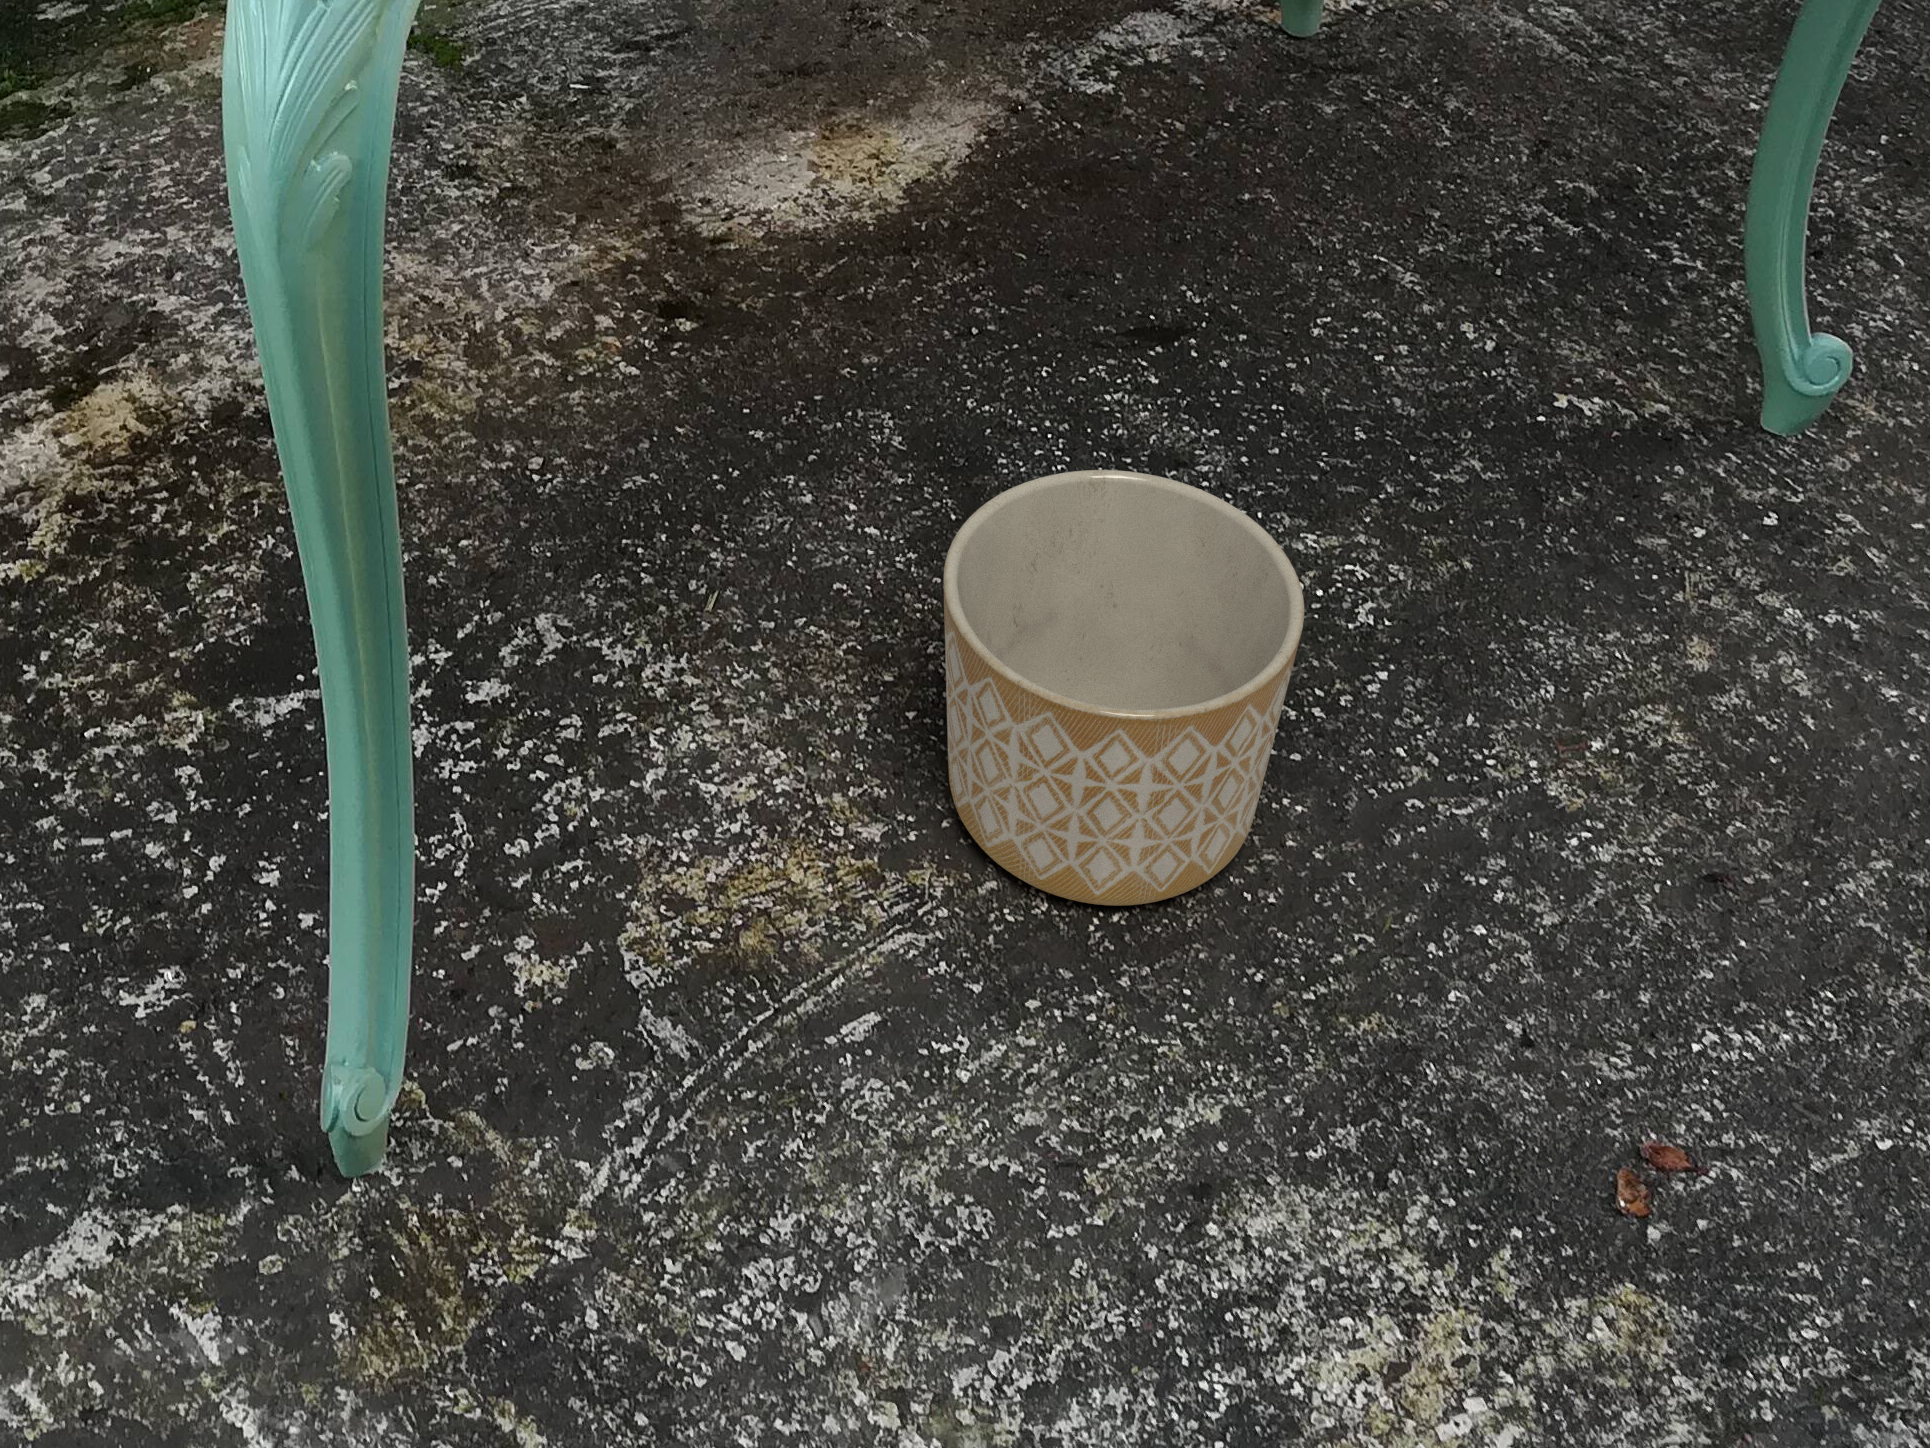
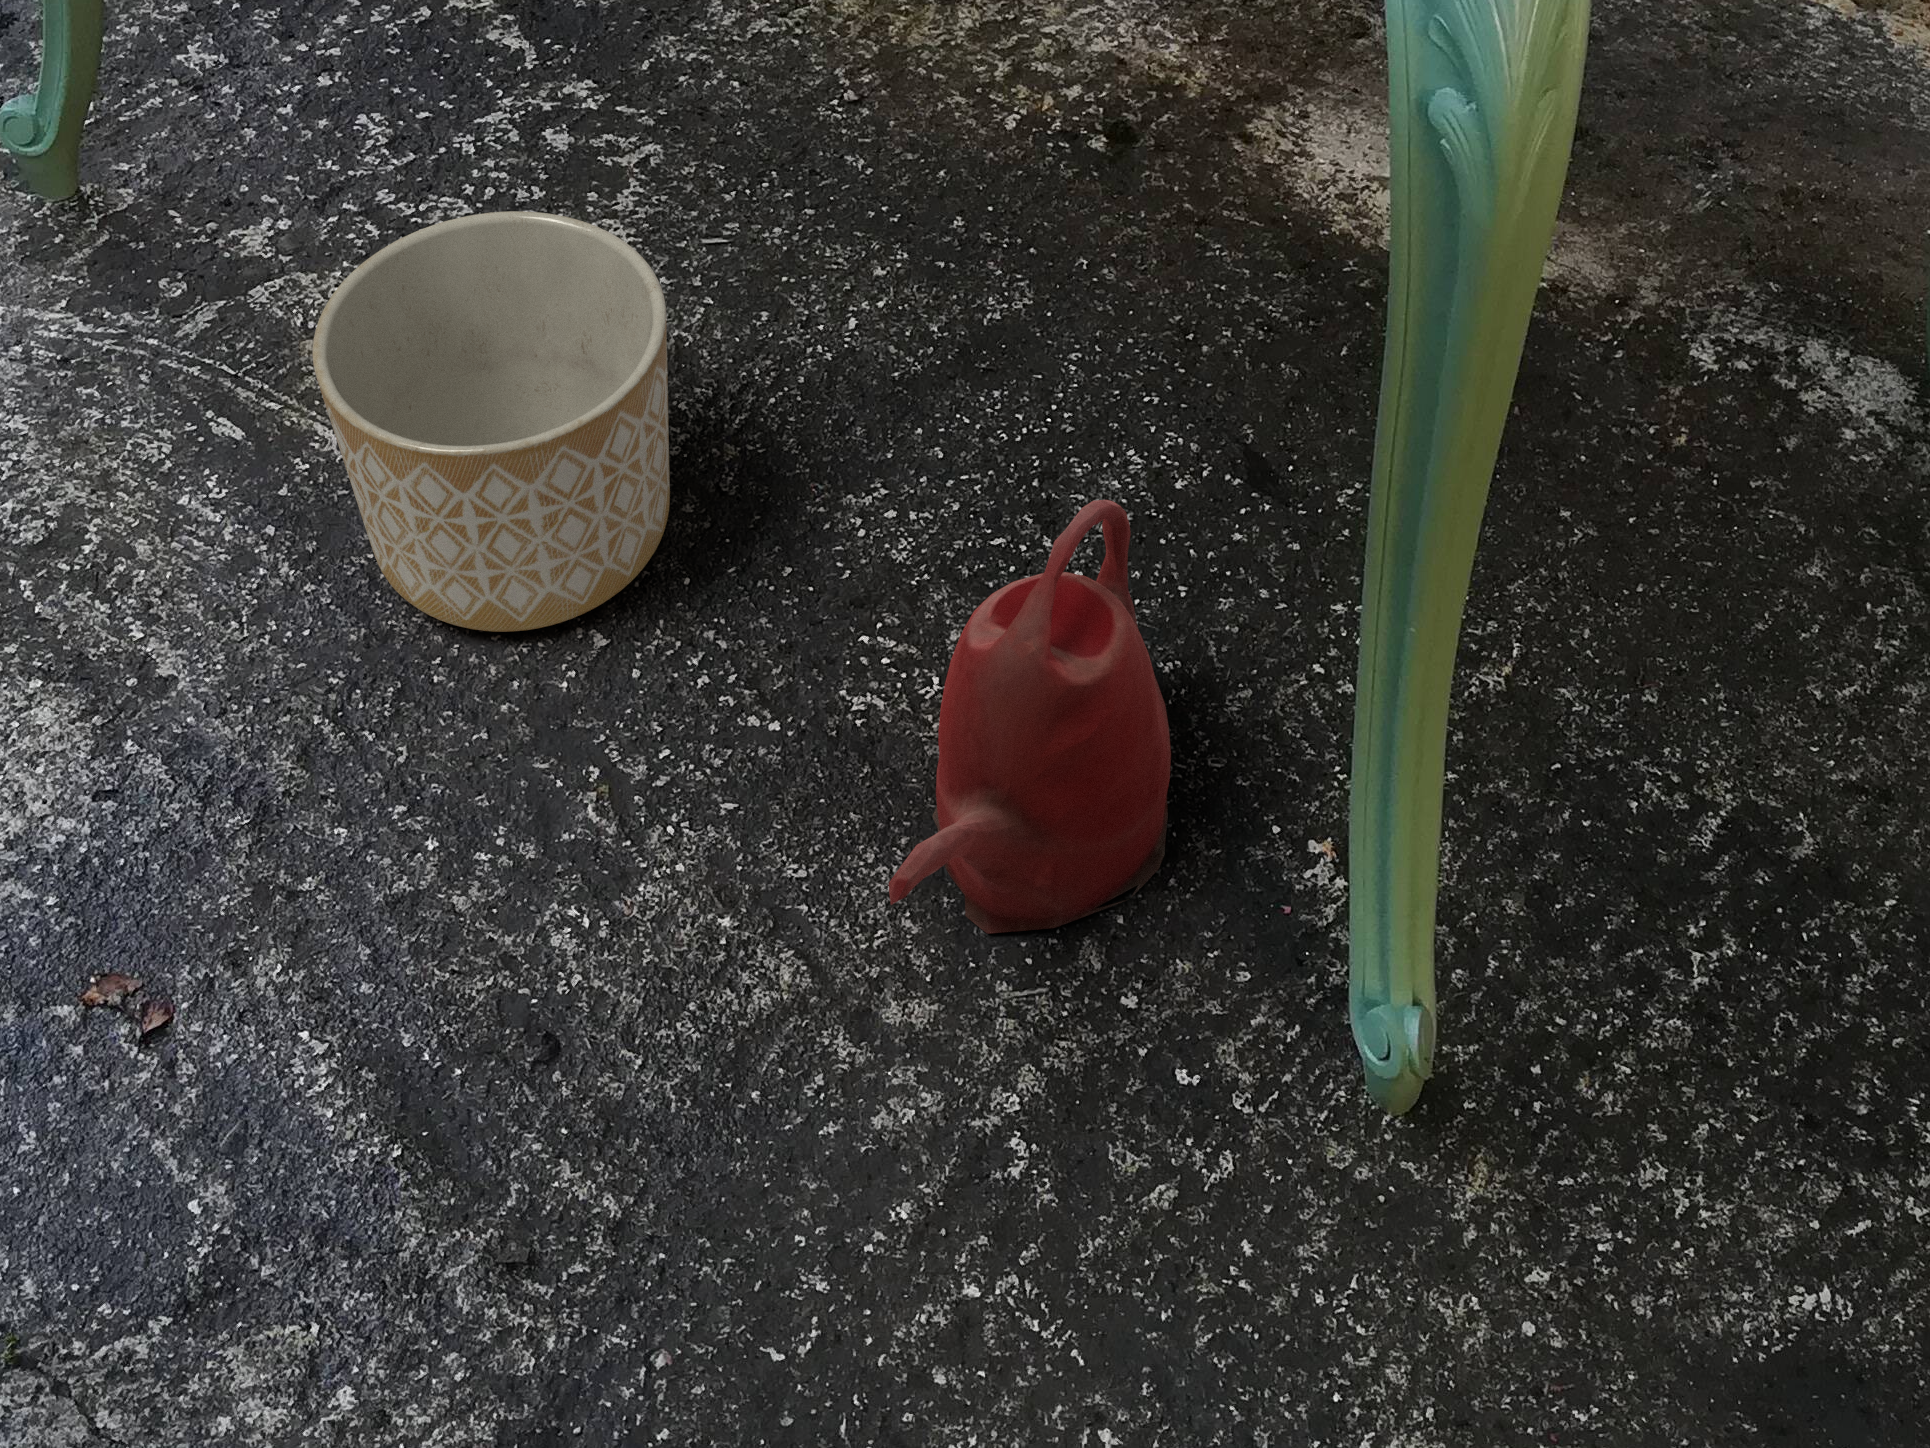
watering can: none [1388,265,1849,601] -> present [889,500,1171,934]

